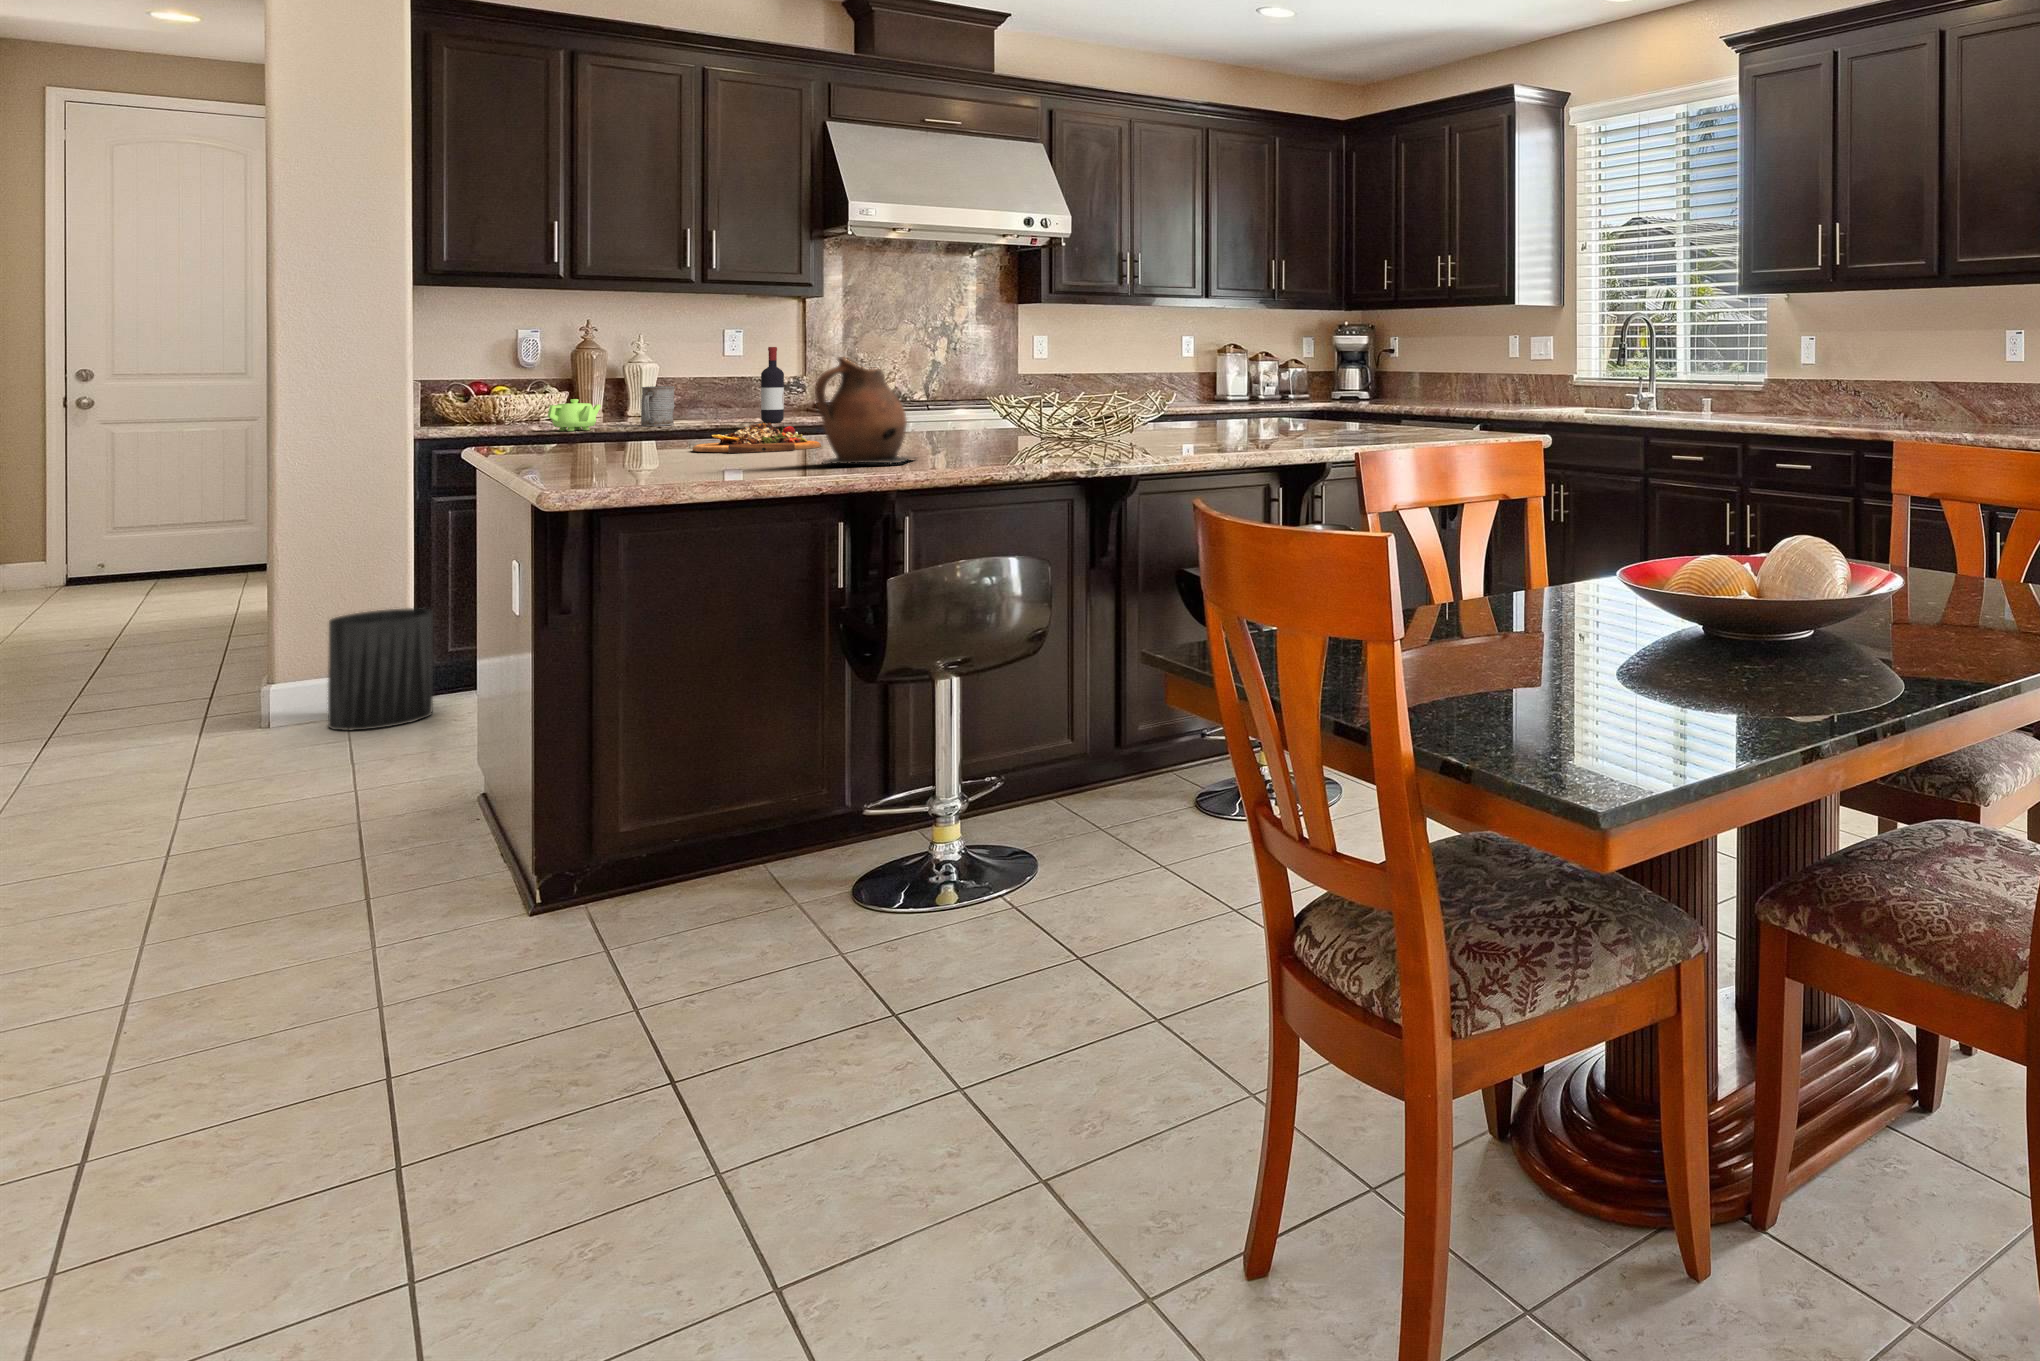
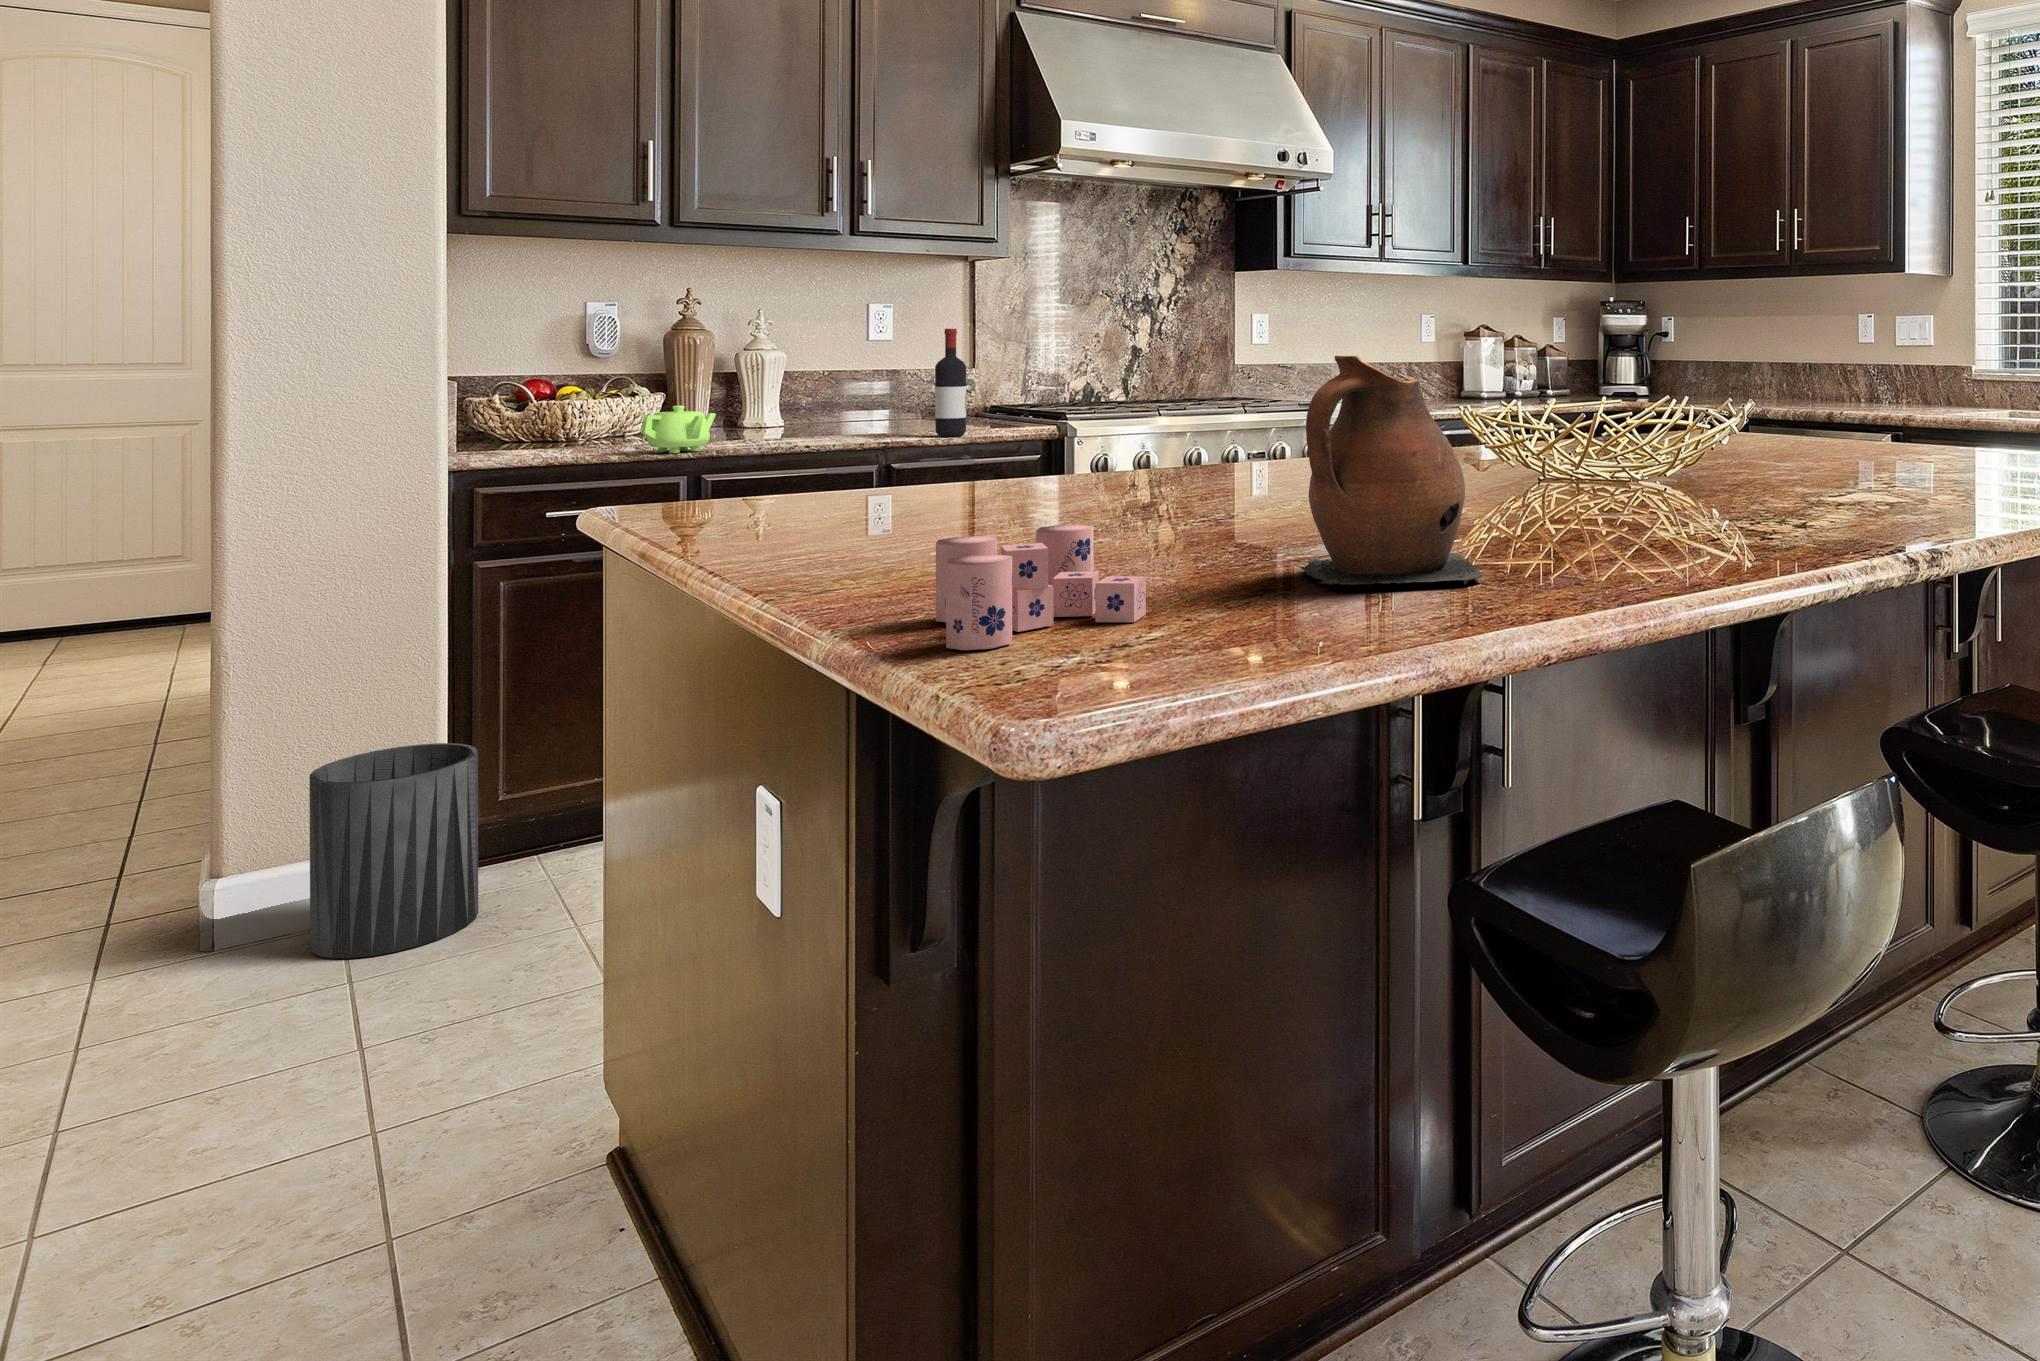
mug: present [641,386,674,426] -> none [767,385,814,442]
cutting board: present [693,423,821,453] -> none [944,464,1155,525]
candle: none [619,436,723,479] -> present [936,525,1146,650]

